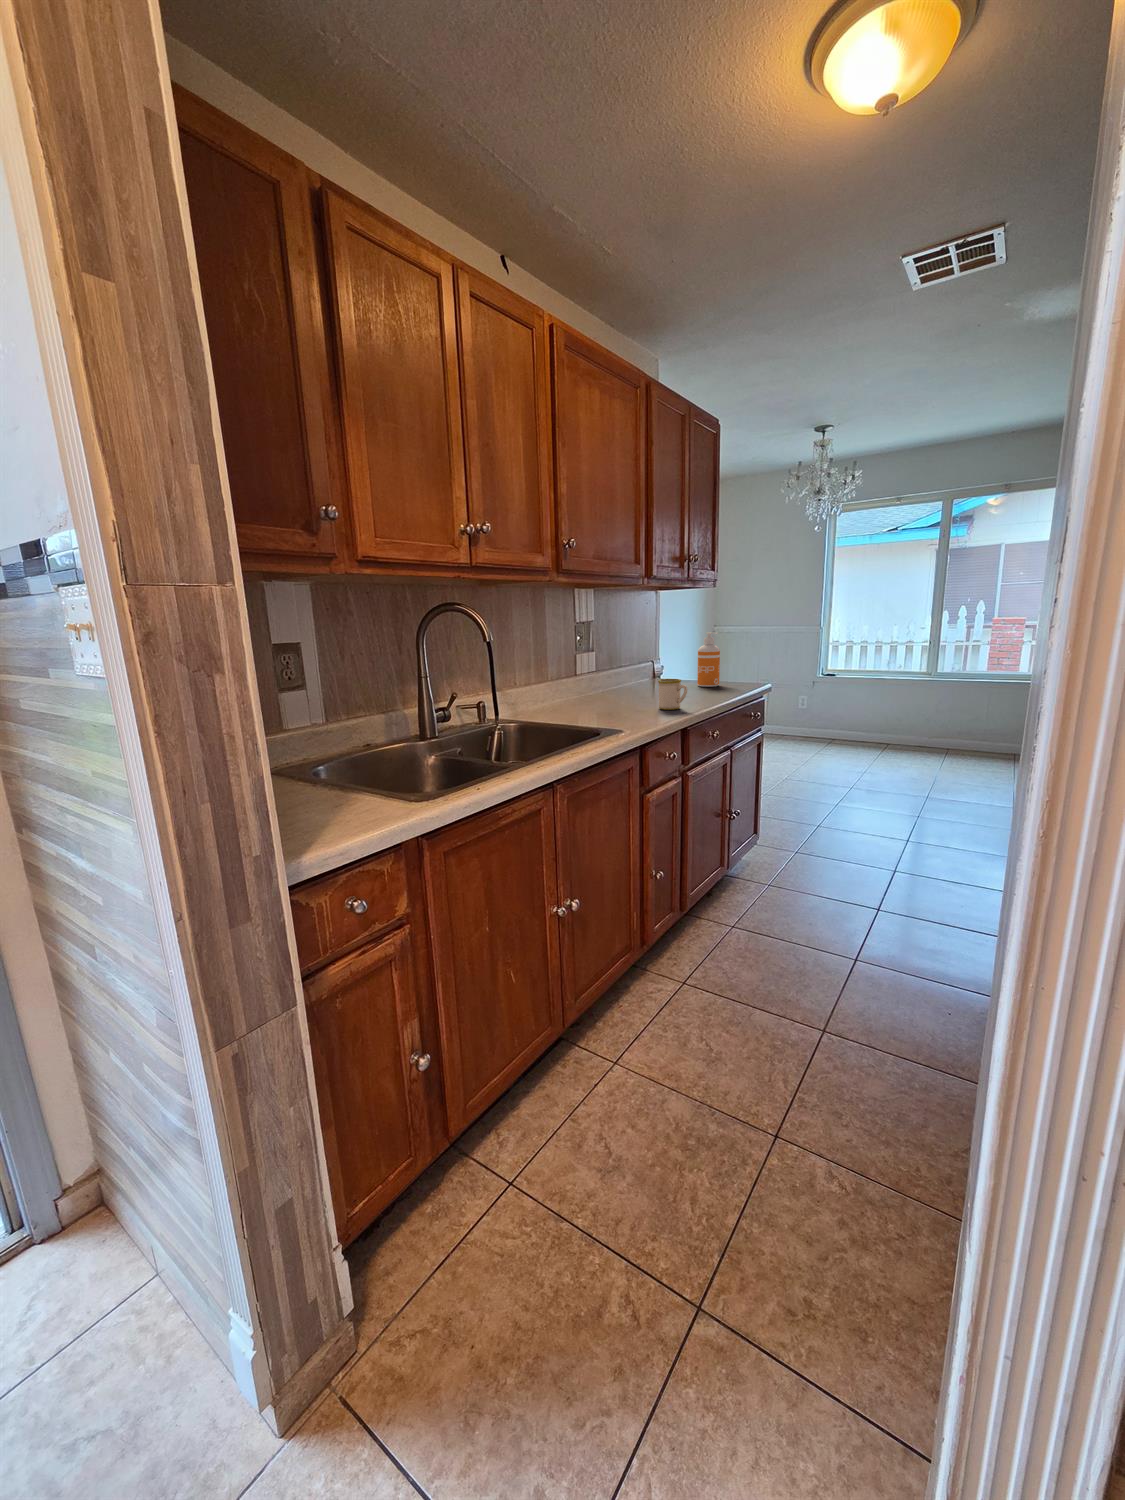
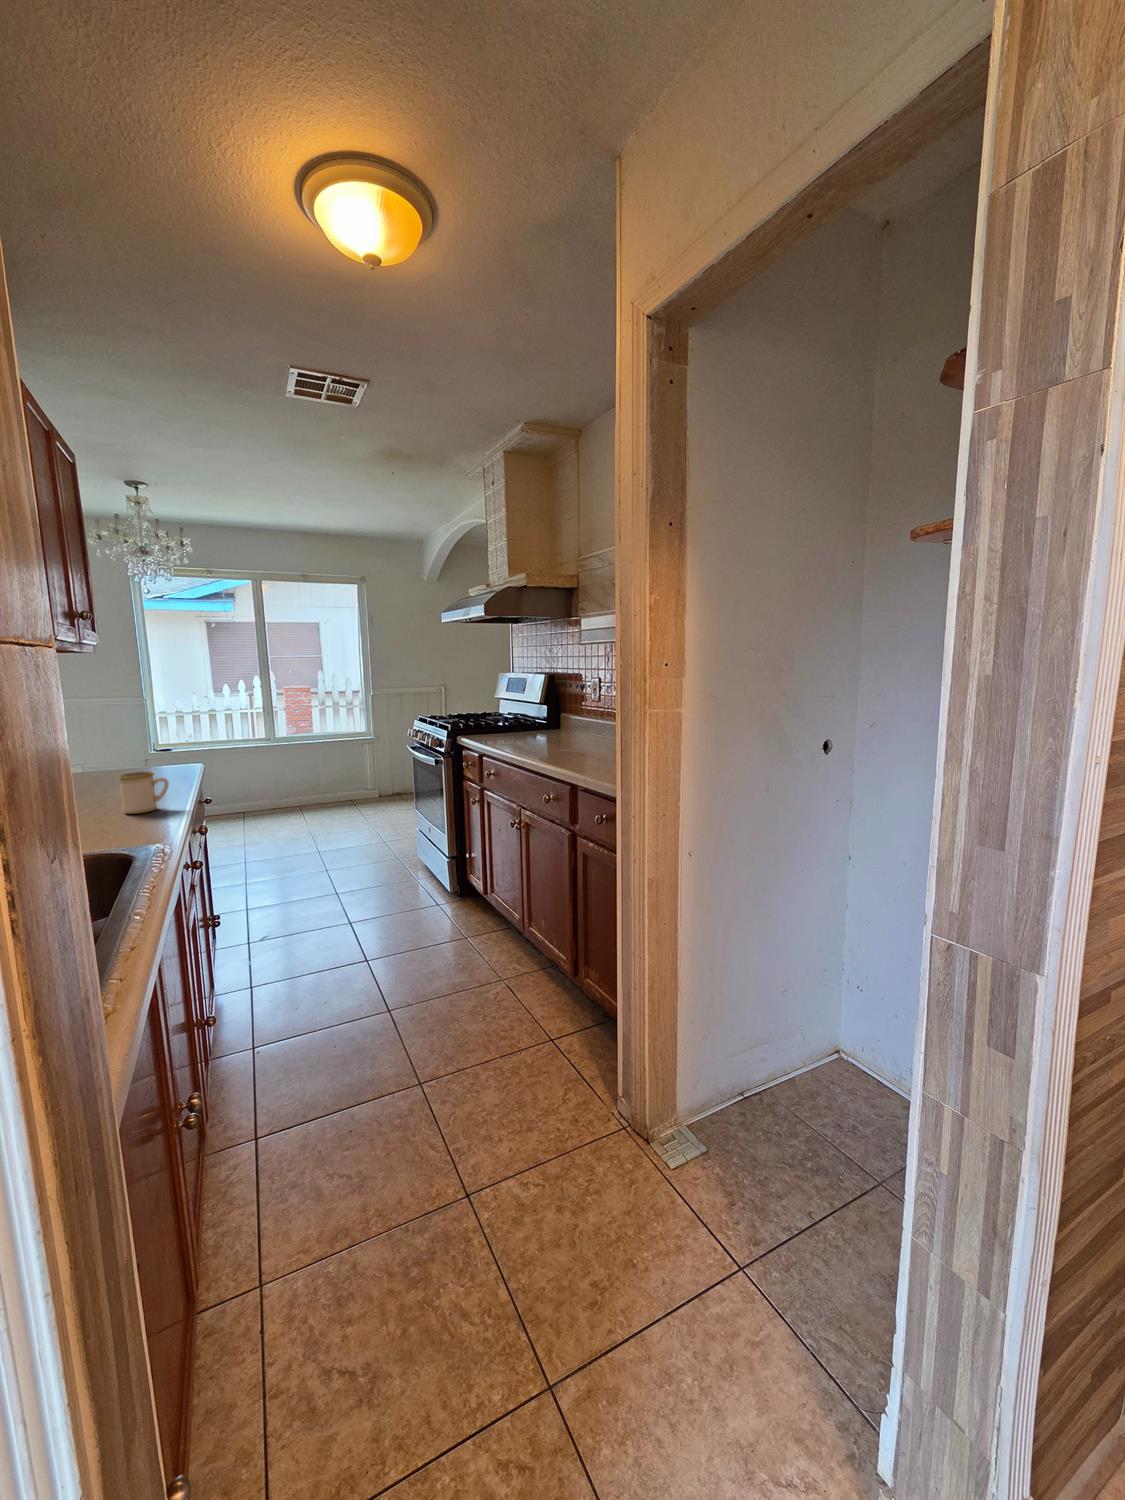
soap dispenser: present [697,632,720,687] -> none [101,709,139,779]

